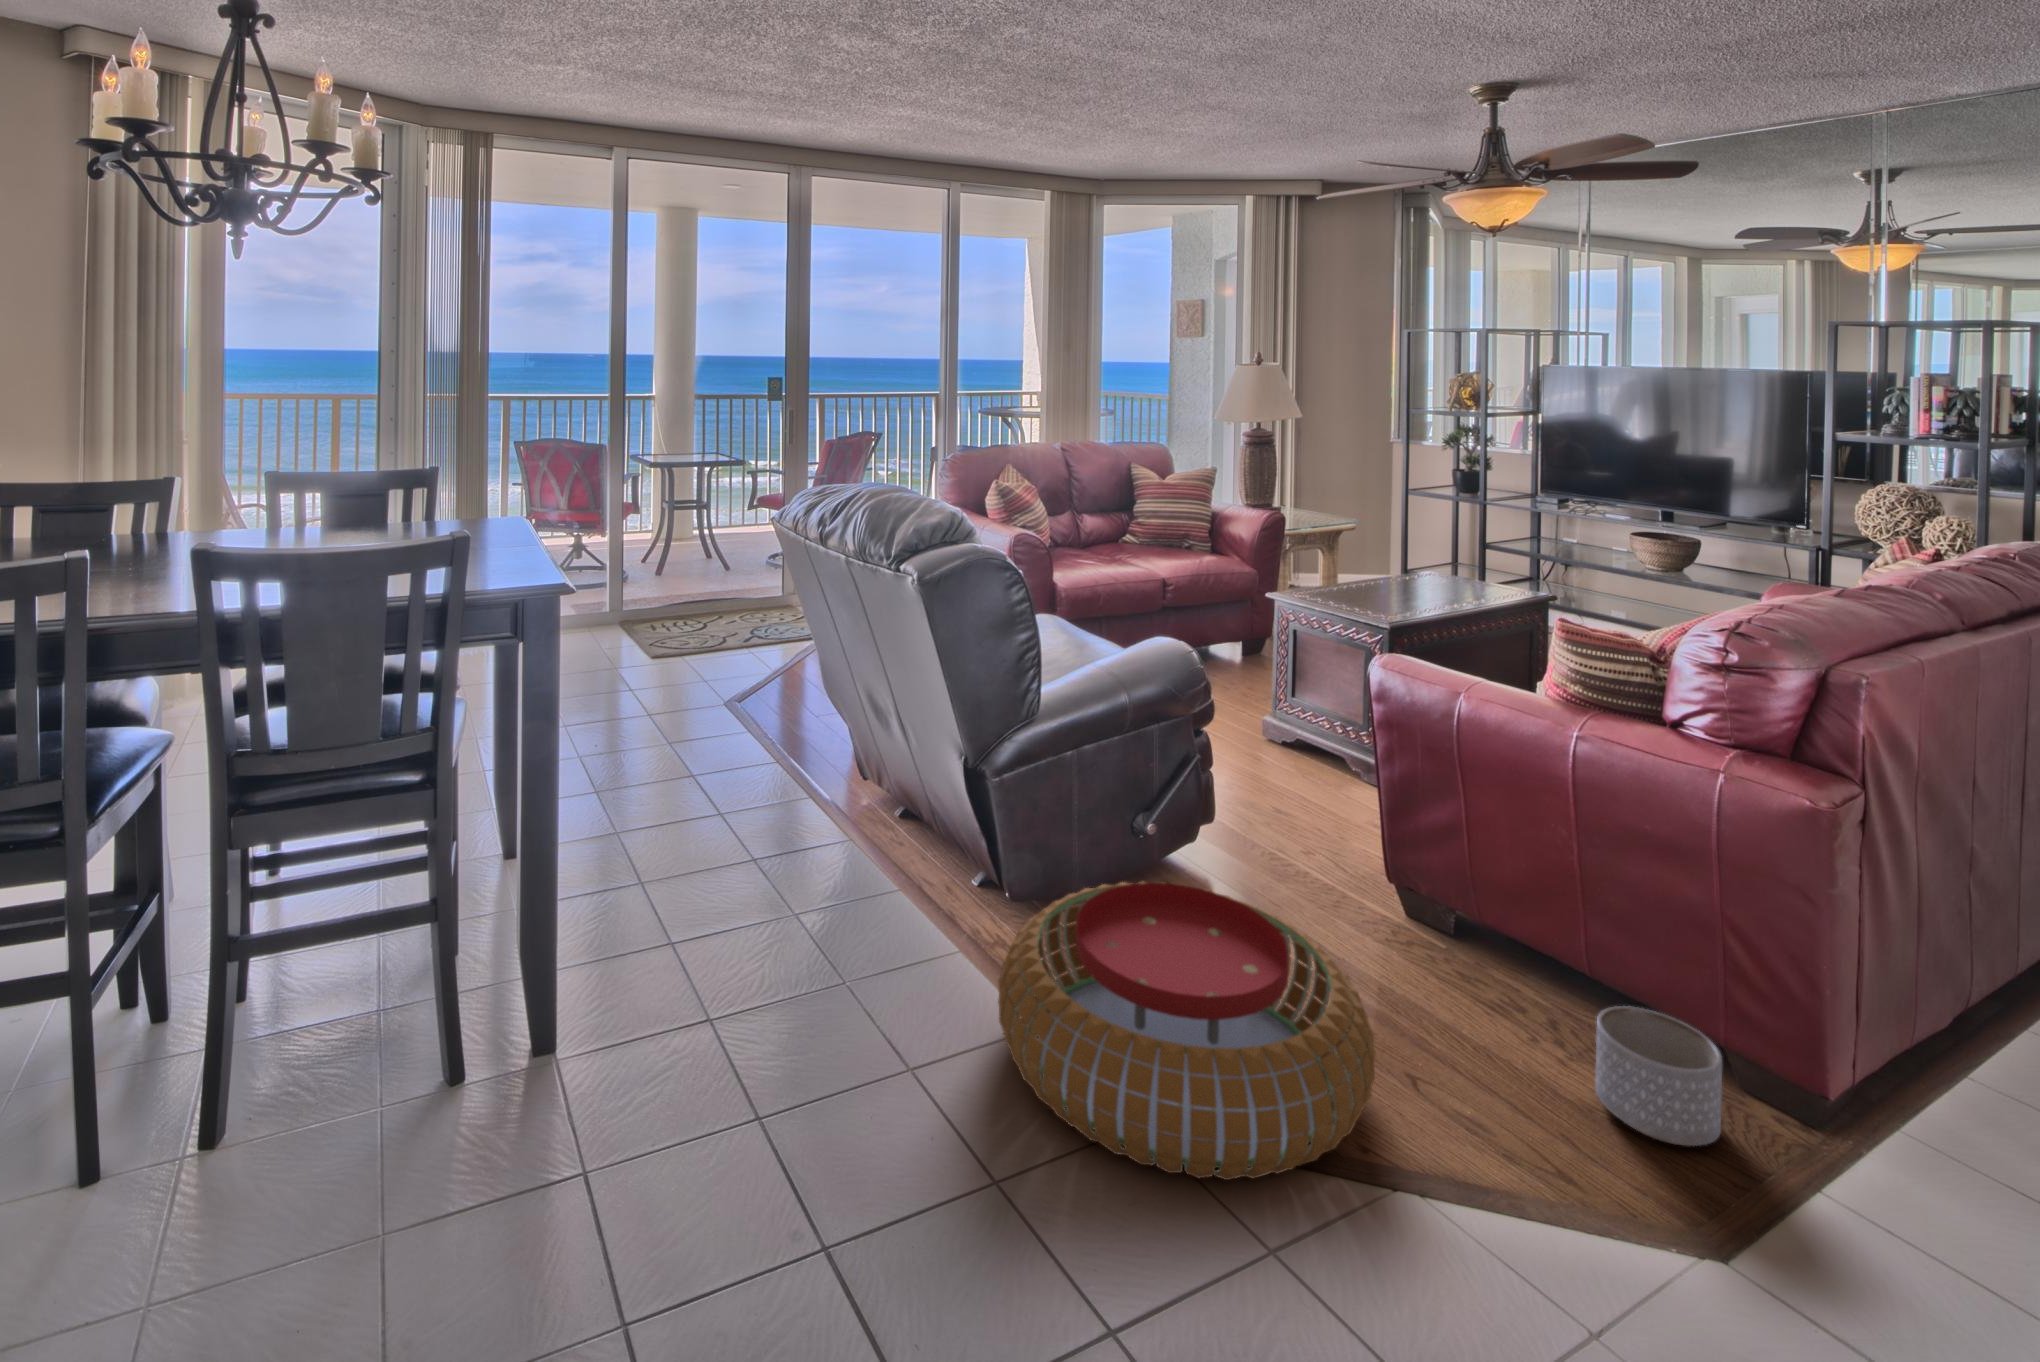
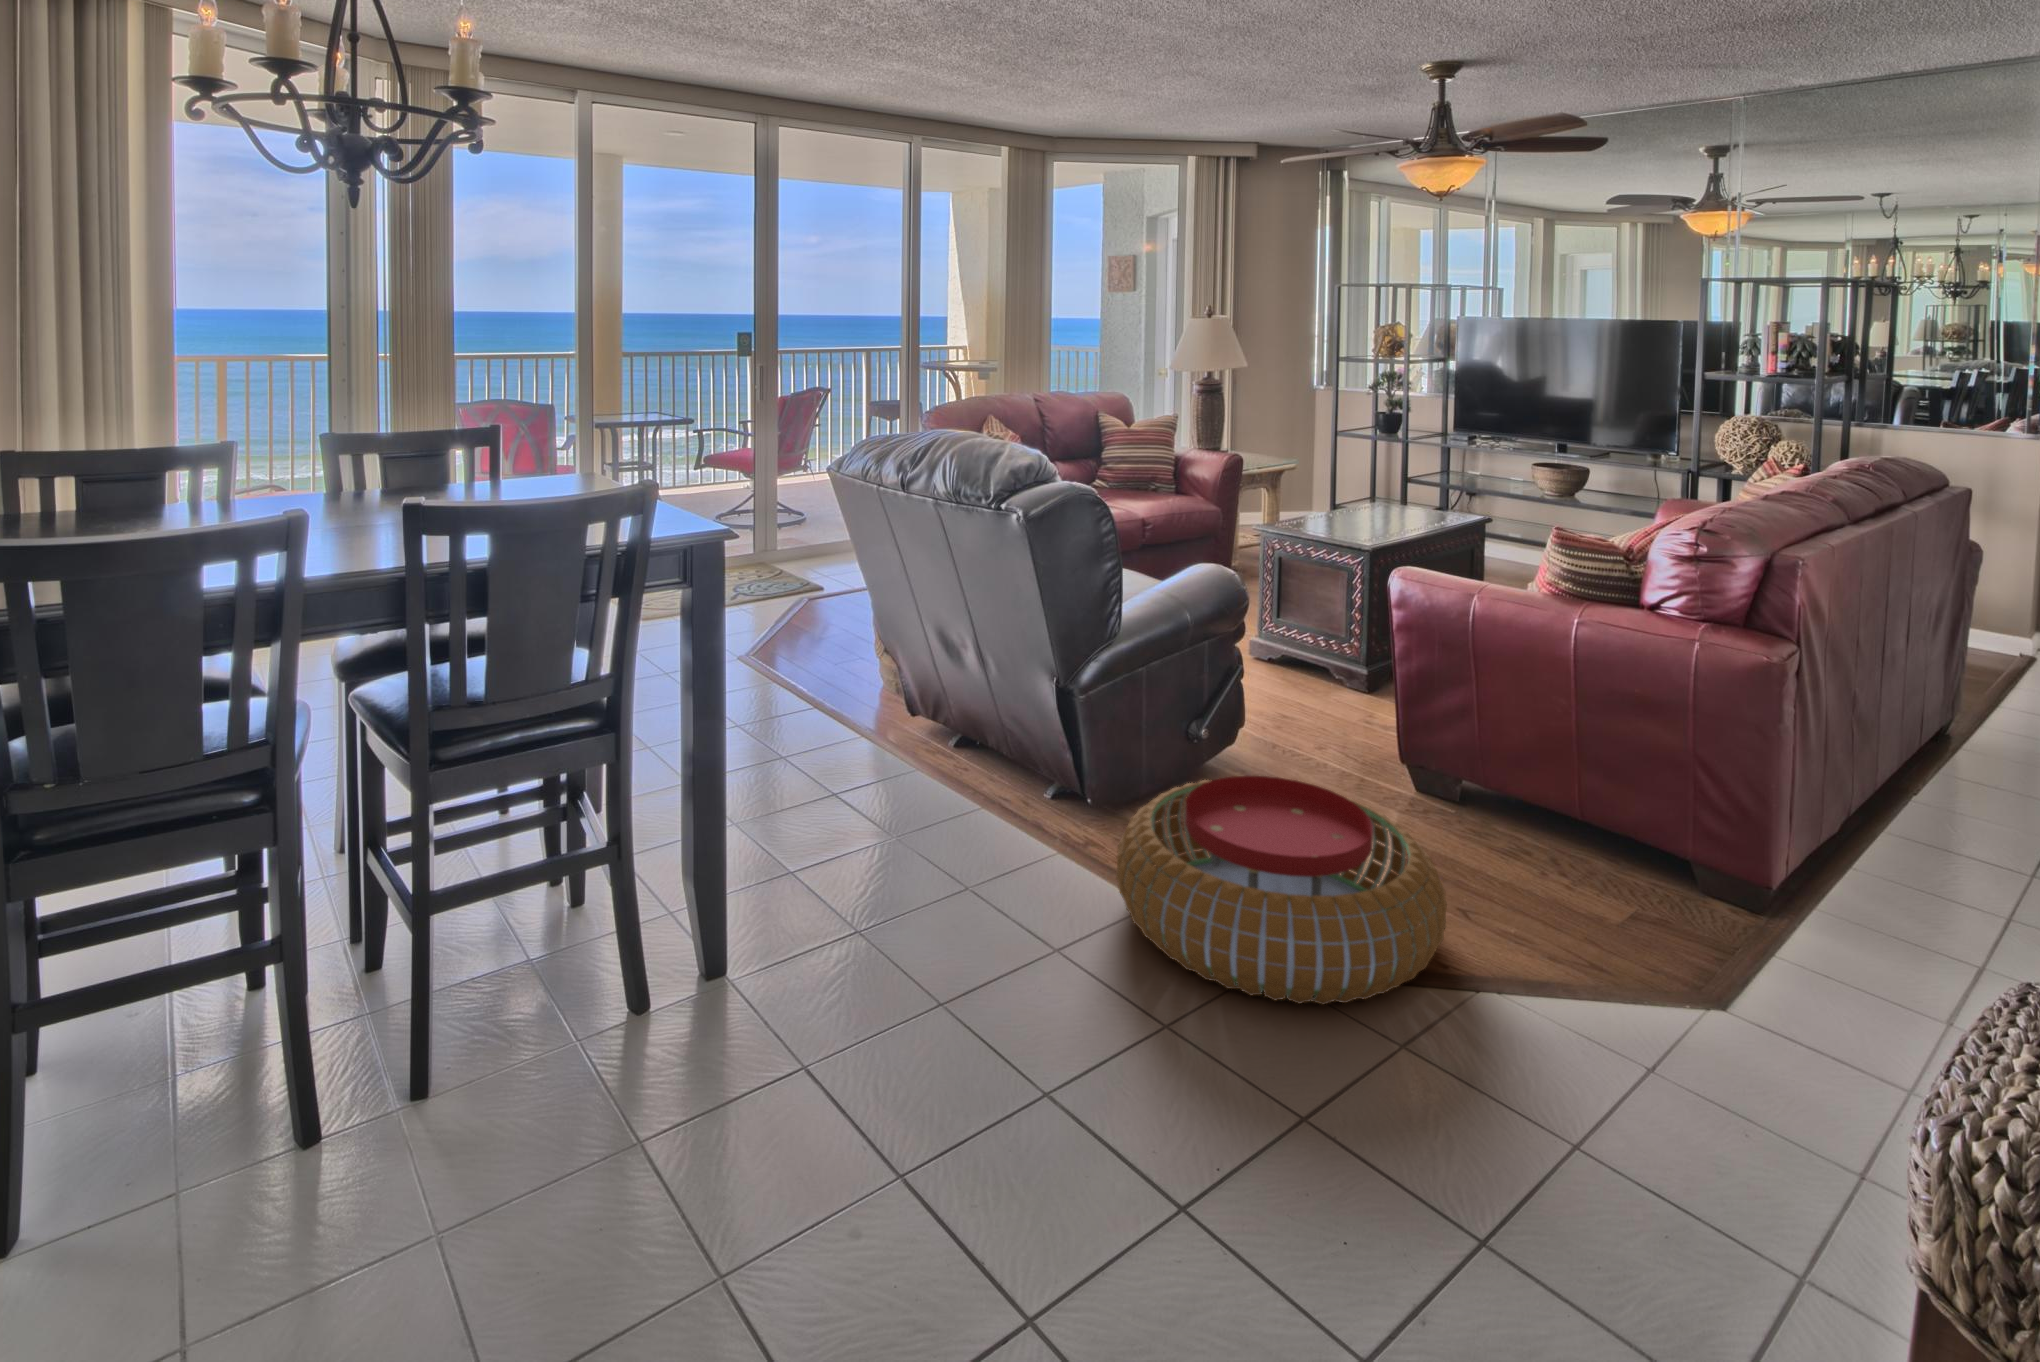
planter: present [1595,1006,1722,1146] -> none [1600,839,1699,938]

